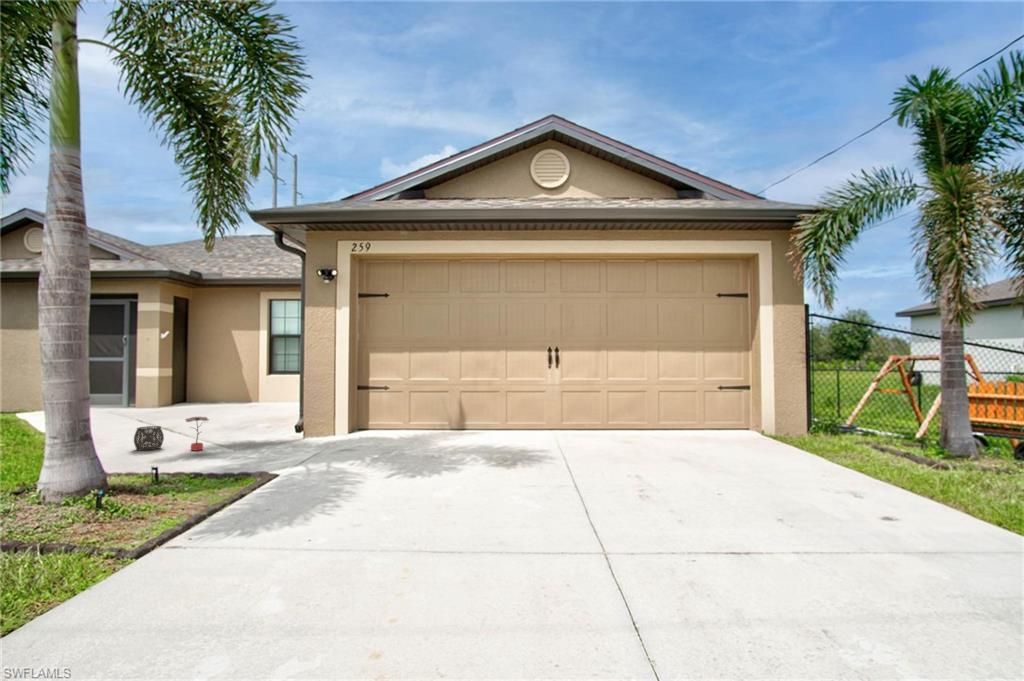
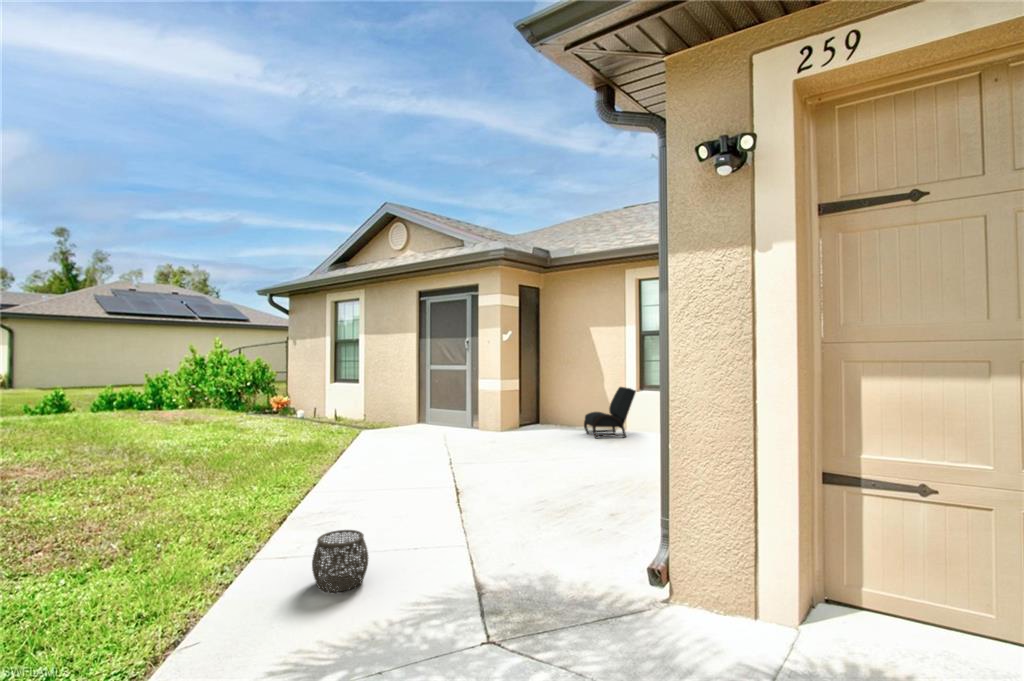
lounge chair: none [229,371,269,406] -> present [584,387,636,439]
potted plant: present [186,417,208,450] -> none [375,534,432,624]

